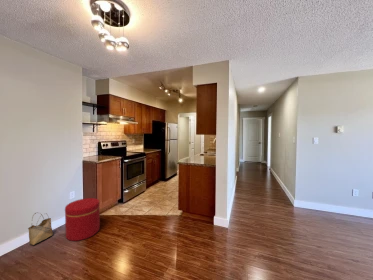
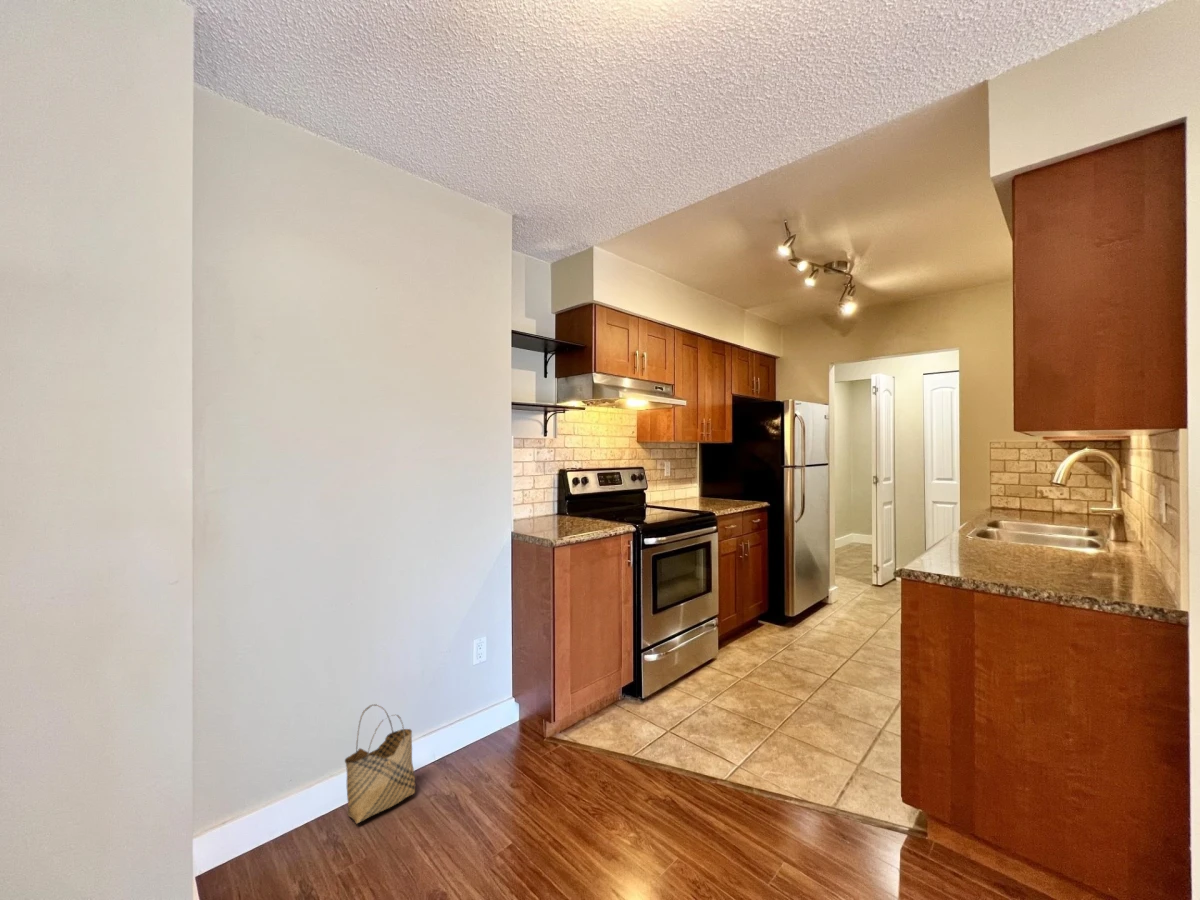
ottoman: present [65,198,100,241] -> none [451,675,563,847]

